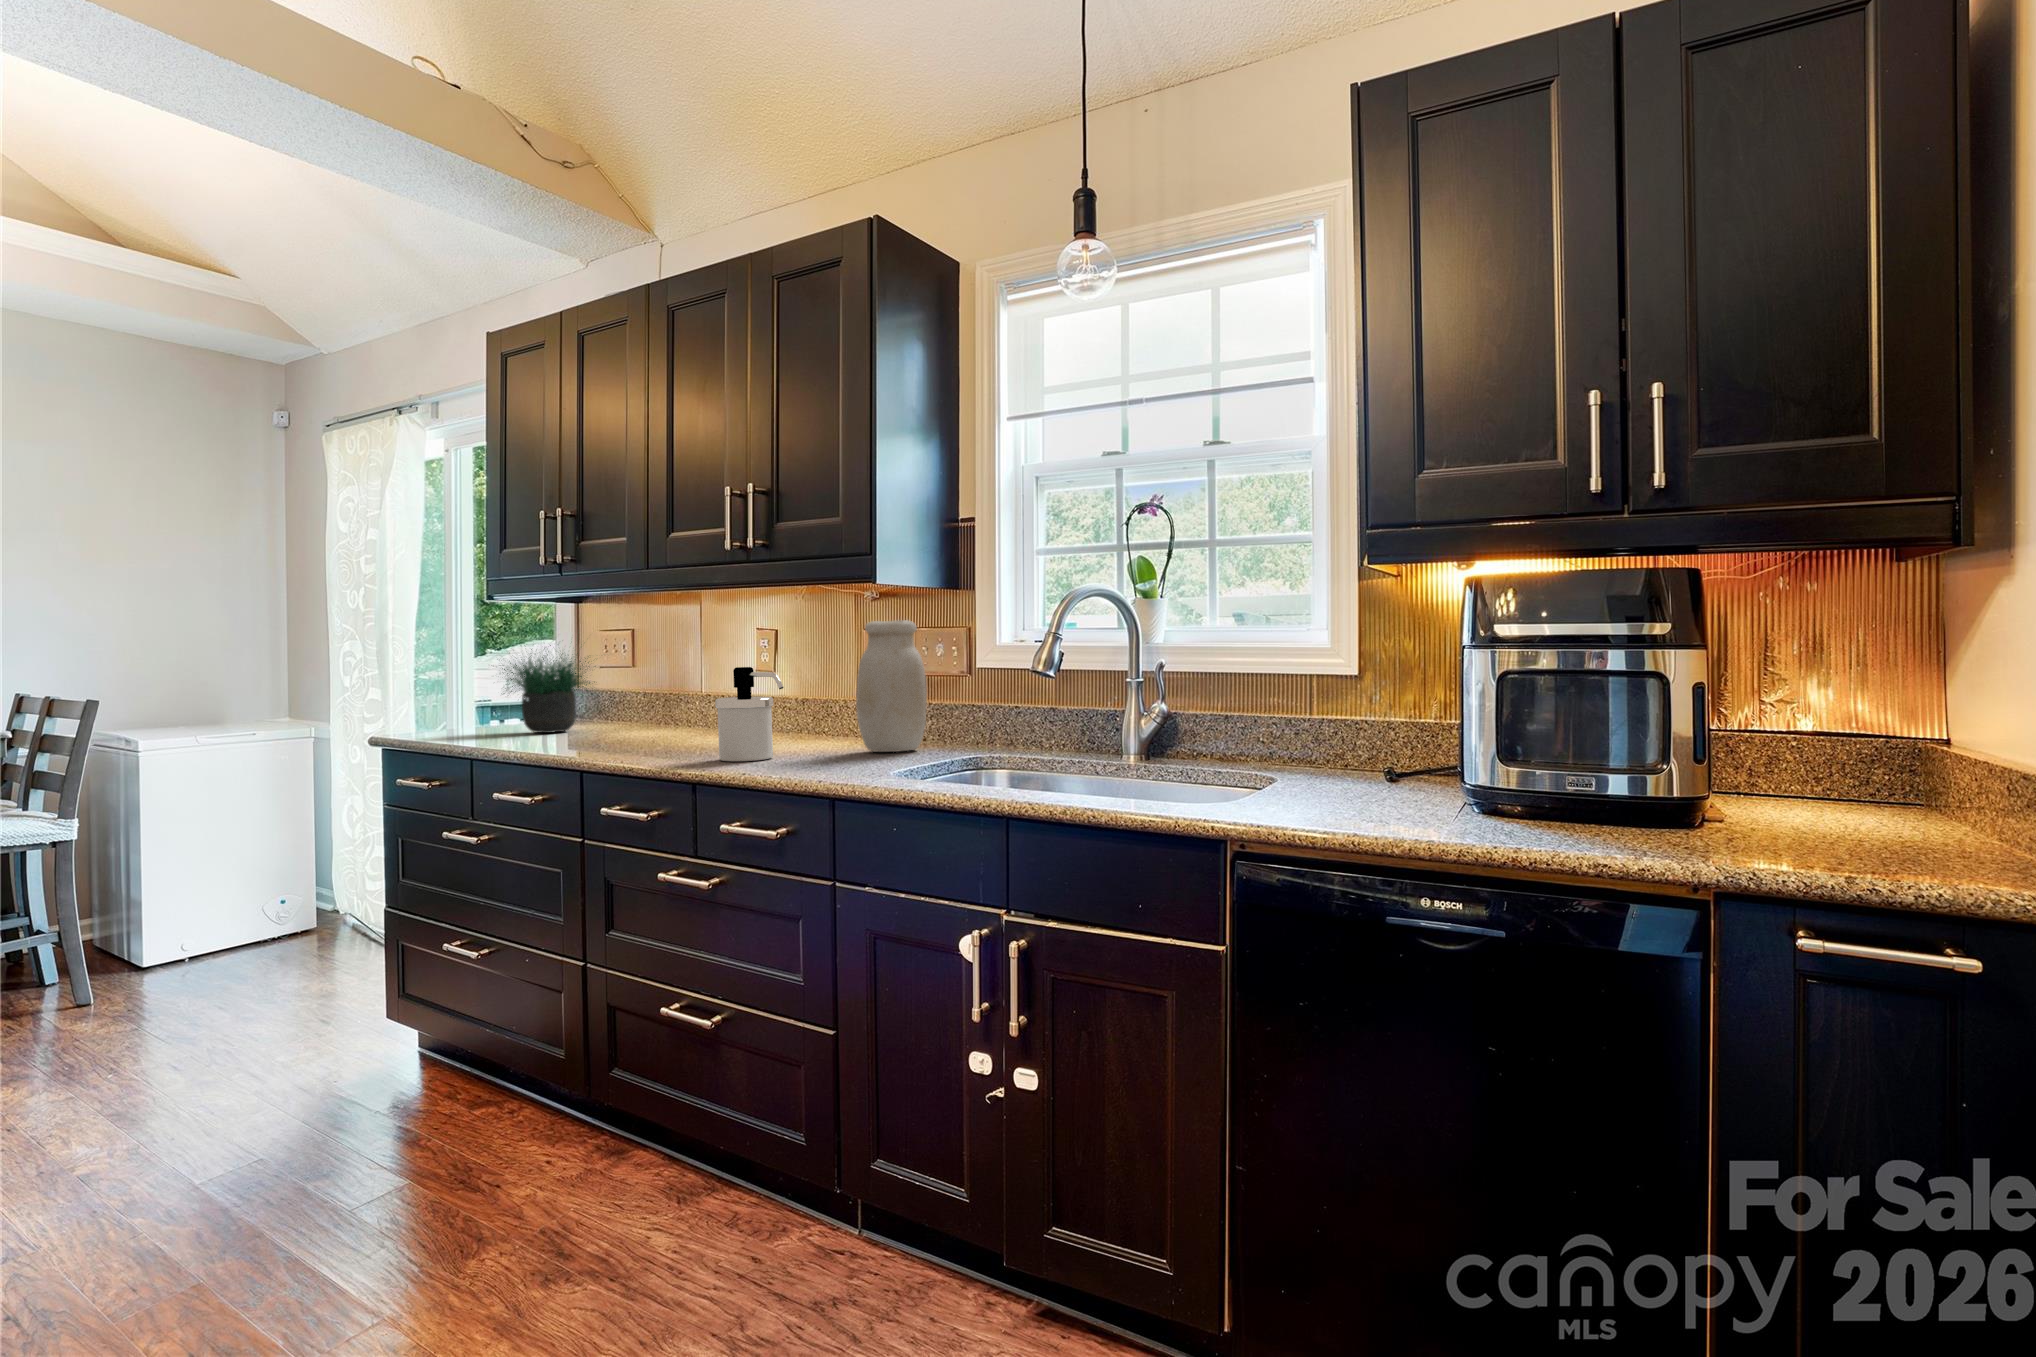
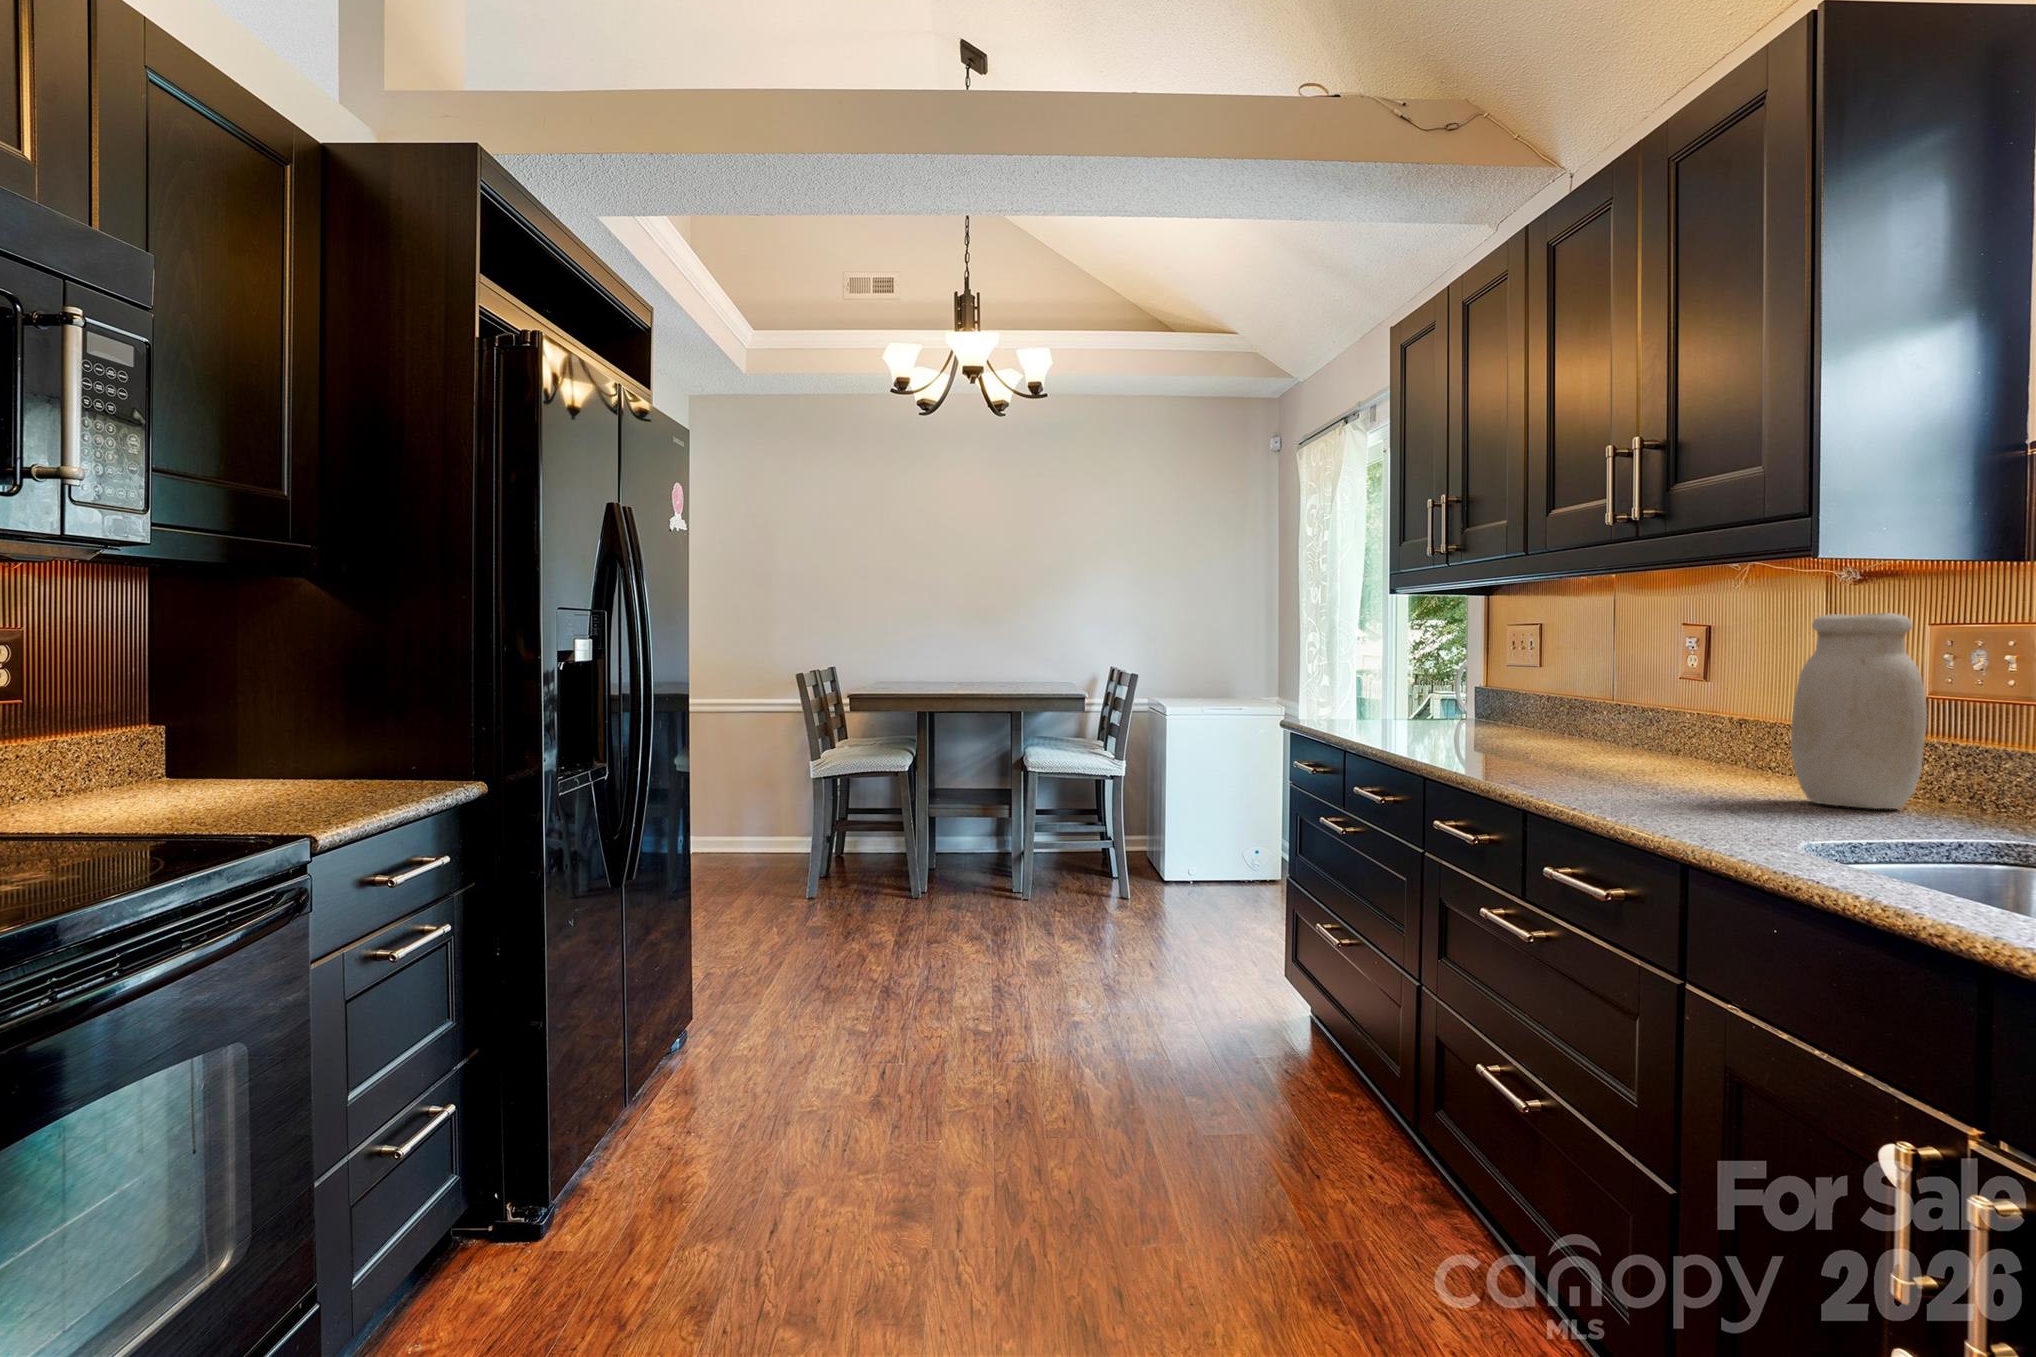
potted plant: present [502,645,596,733] -> none [1384,611,1523,730]
soap dispenser: present [715,667,783,761] -> none [1573,673,1660,792]

